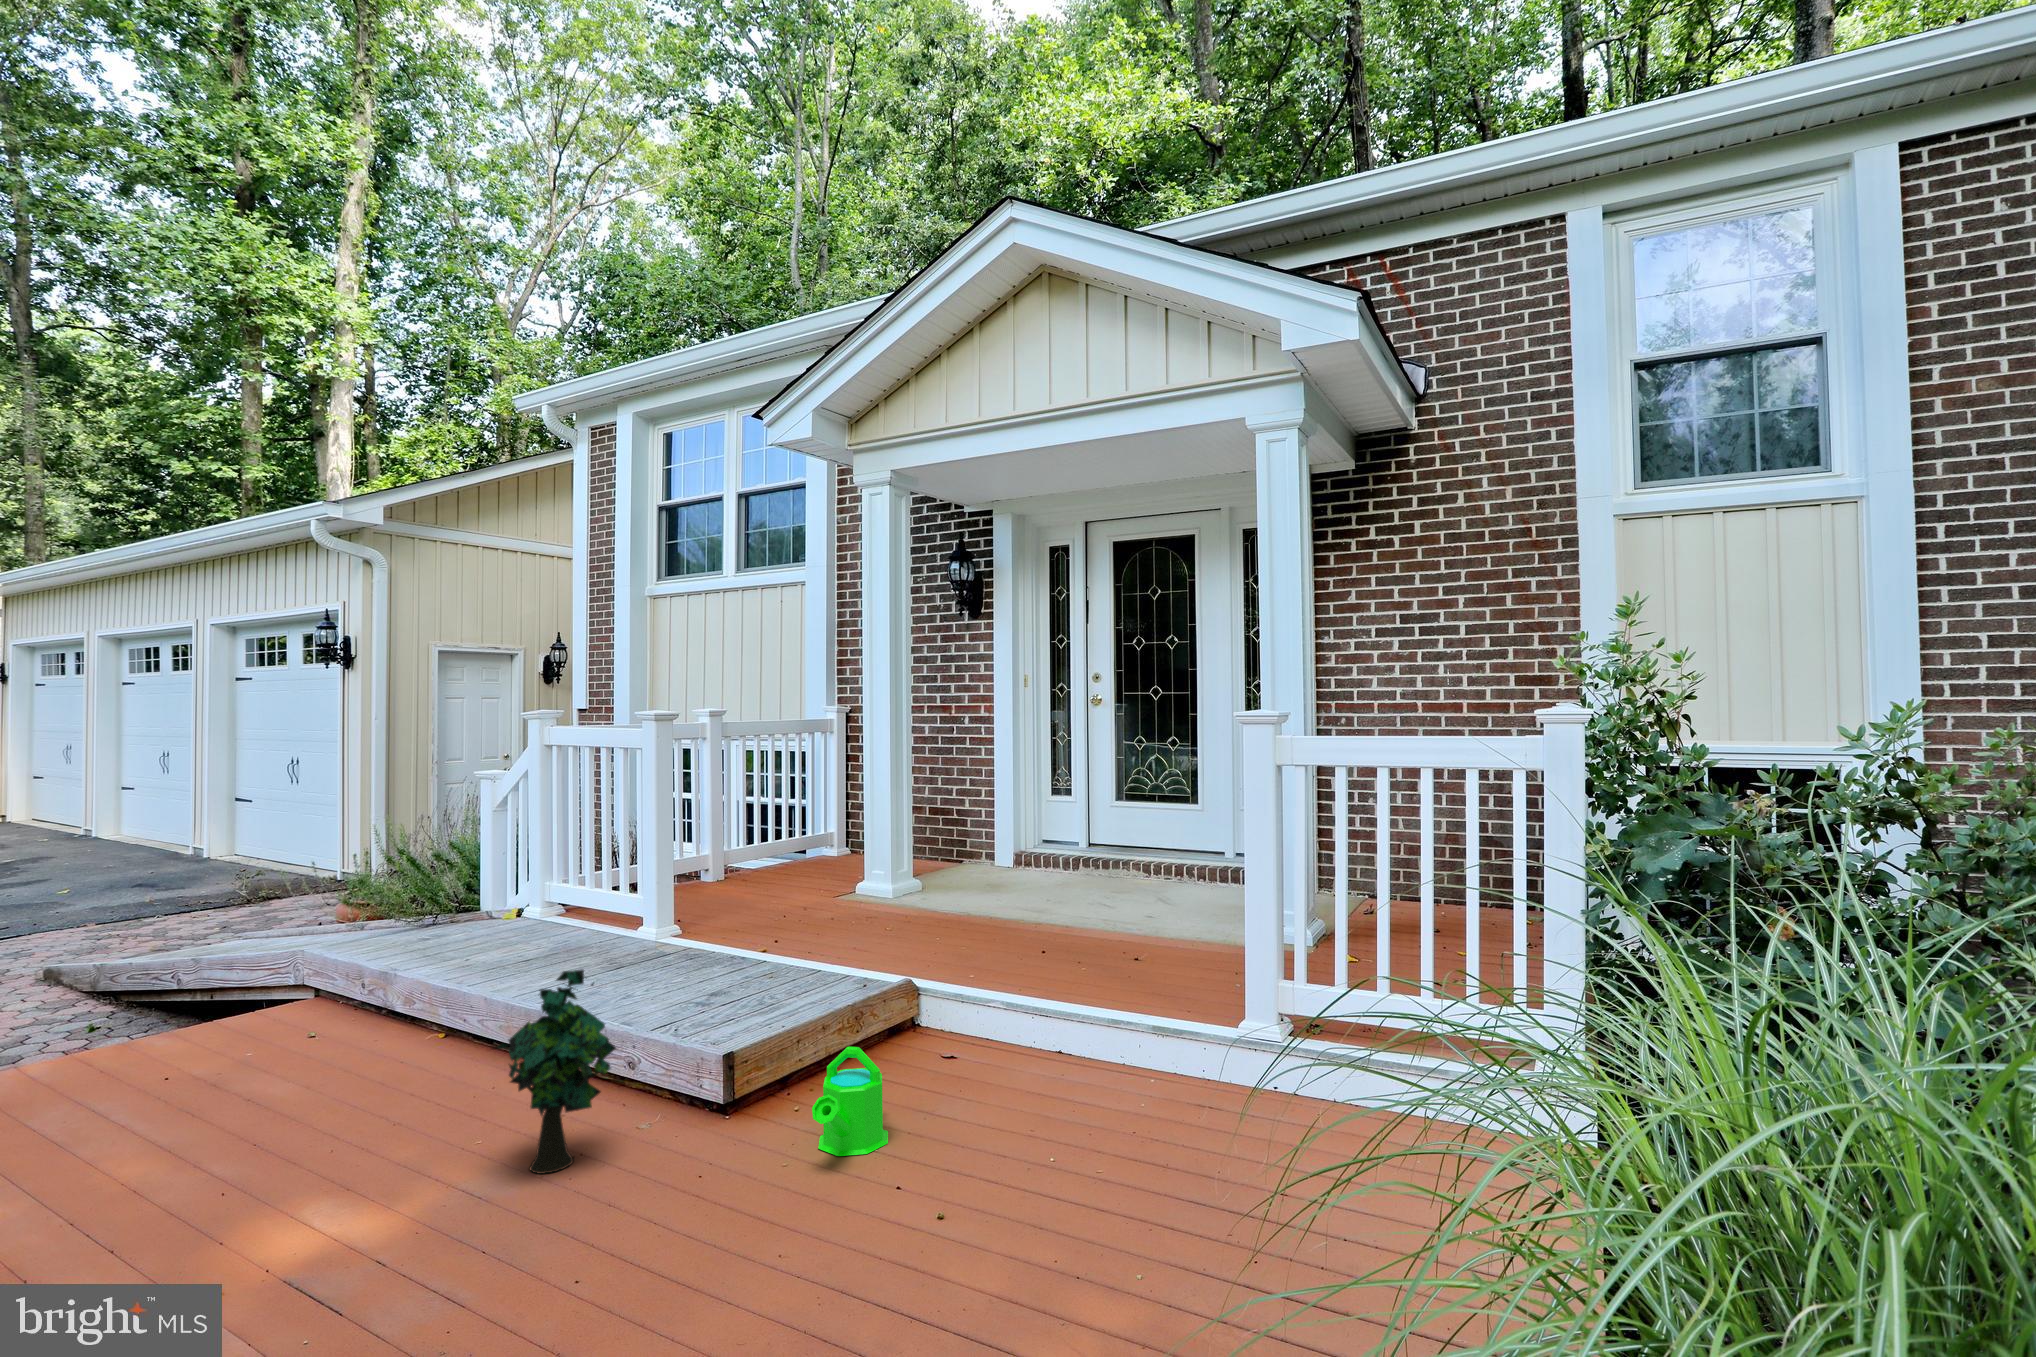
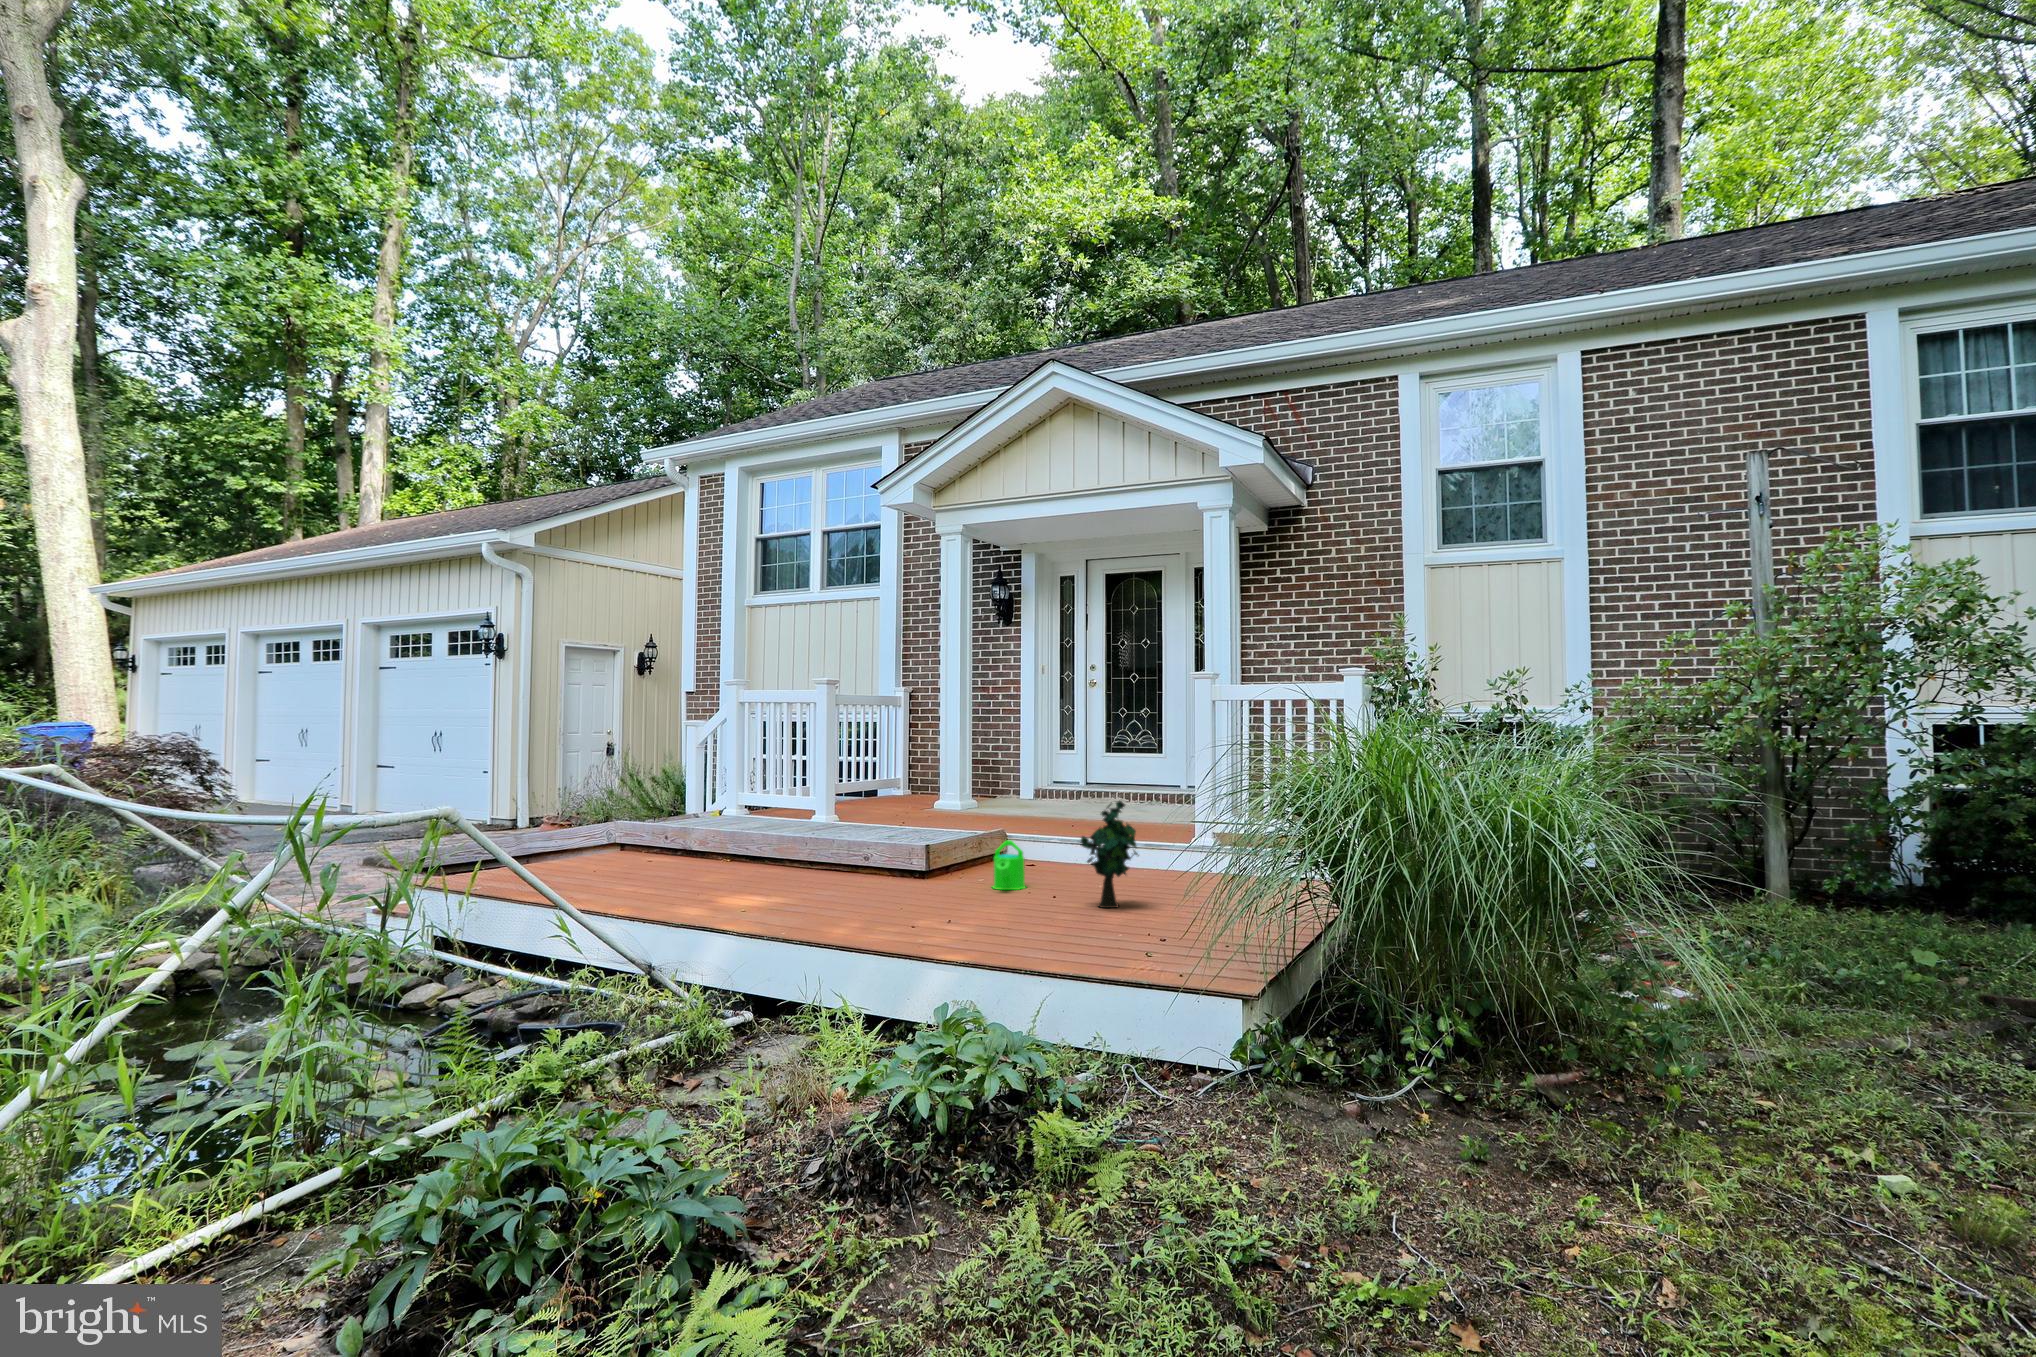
decorative plant: present [492,970,616,1174] -> present [1081,801,1139,908]

